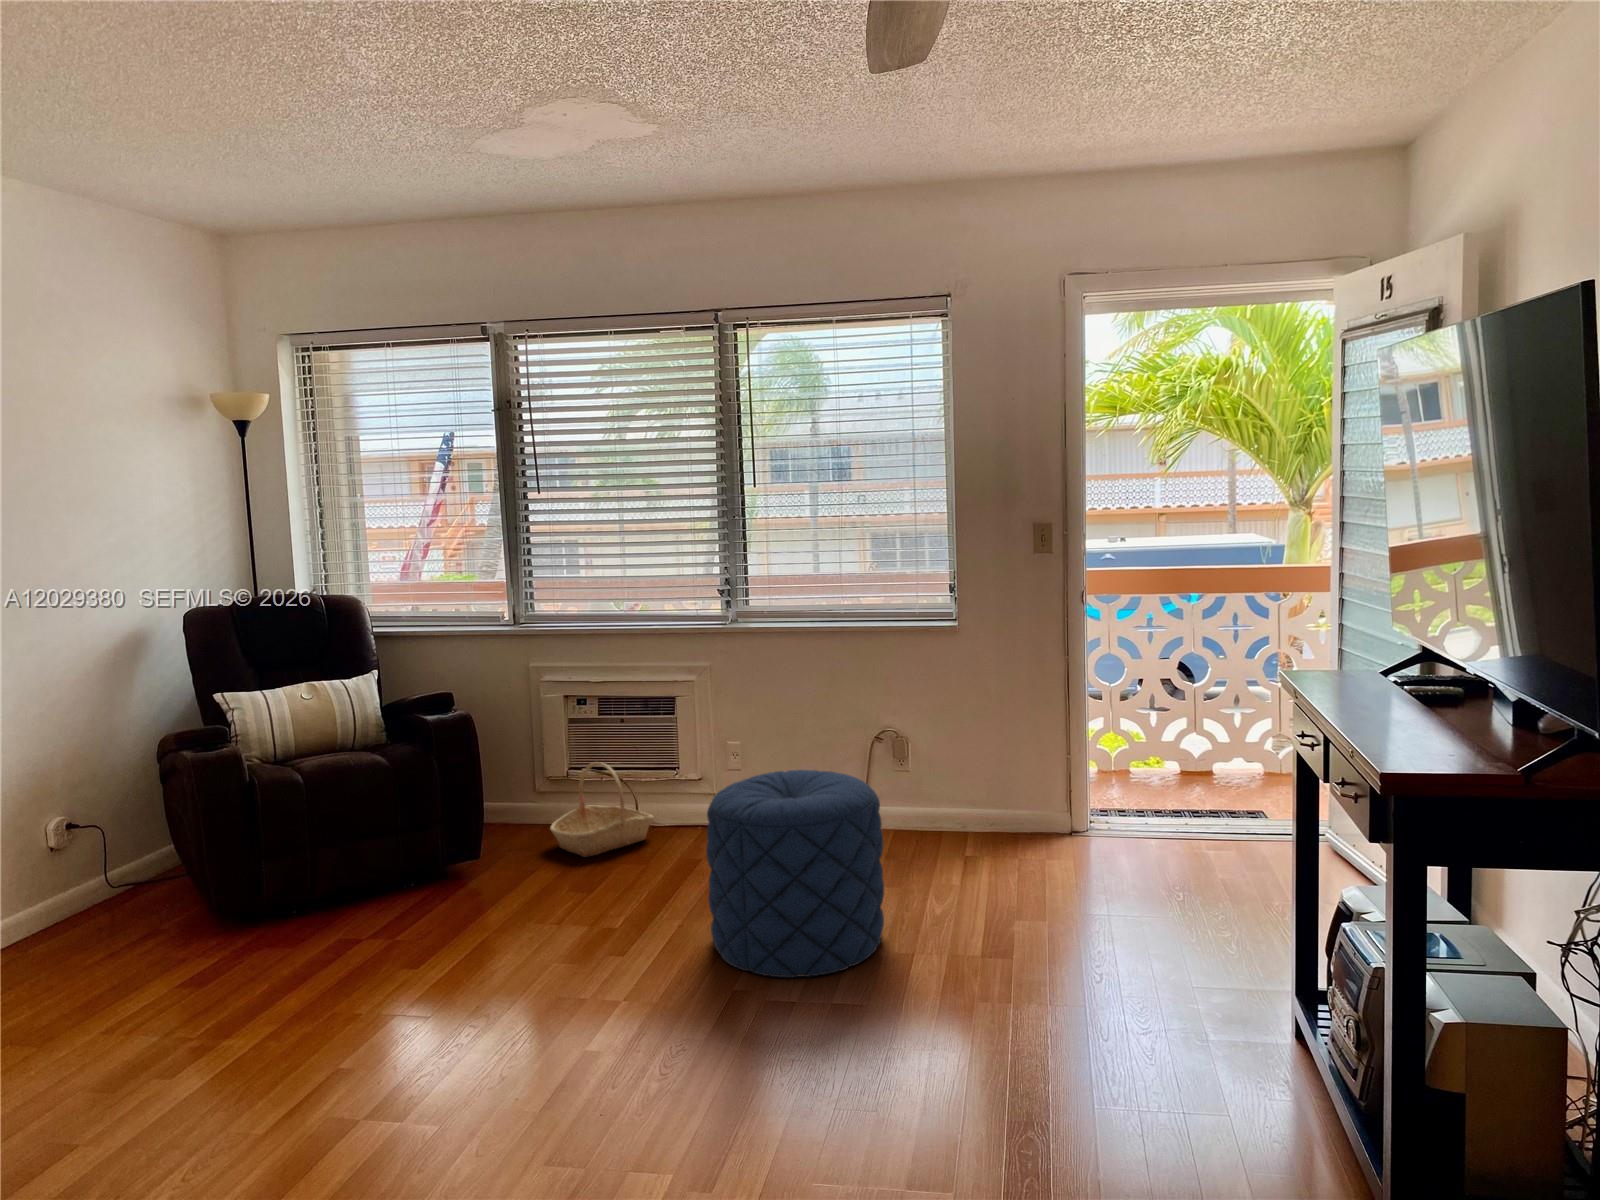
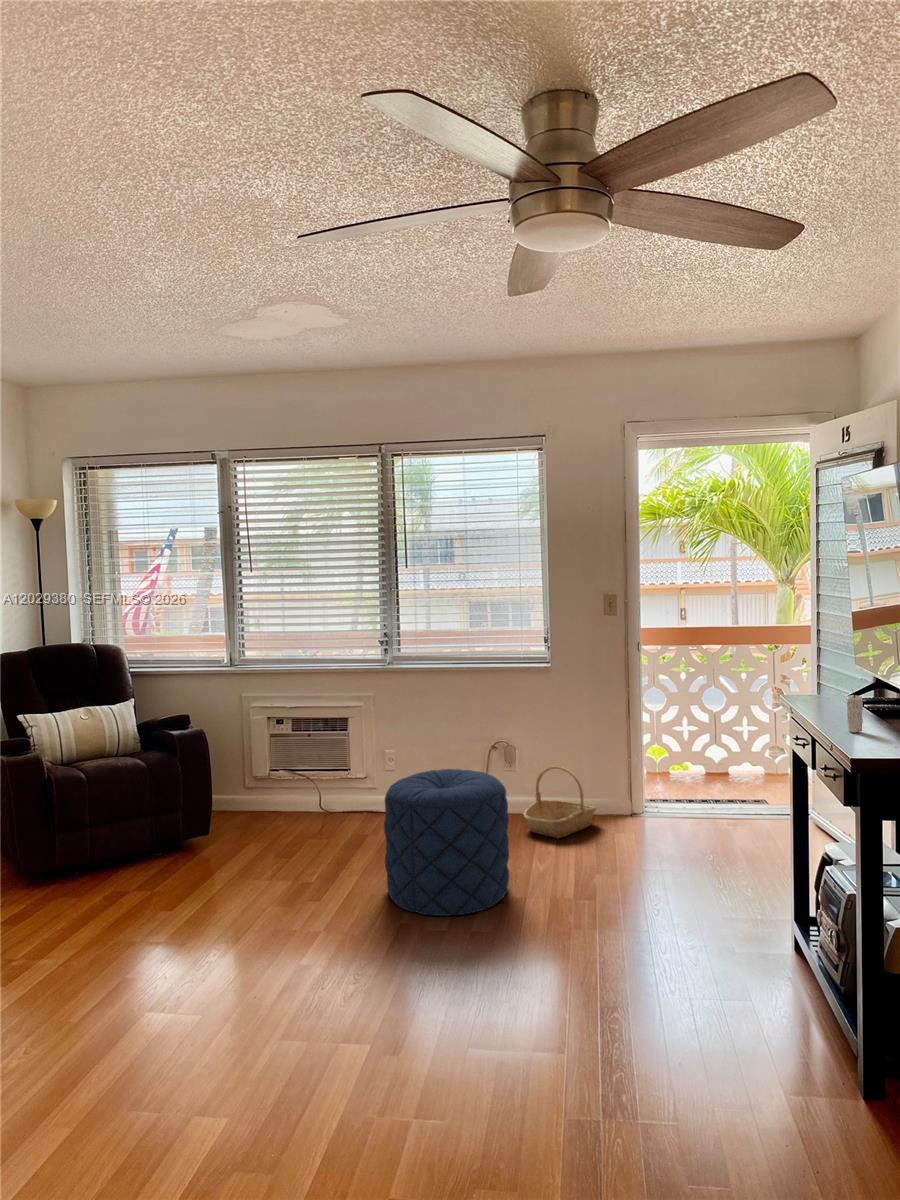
candle: none [1379,661,1405,728] -> present [846,695,863,732]
basket: present [551,762,654,857] -> present [523,767,596,838]

